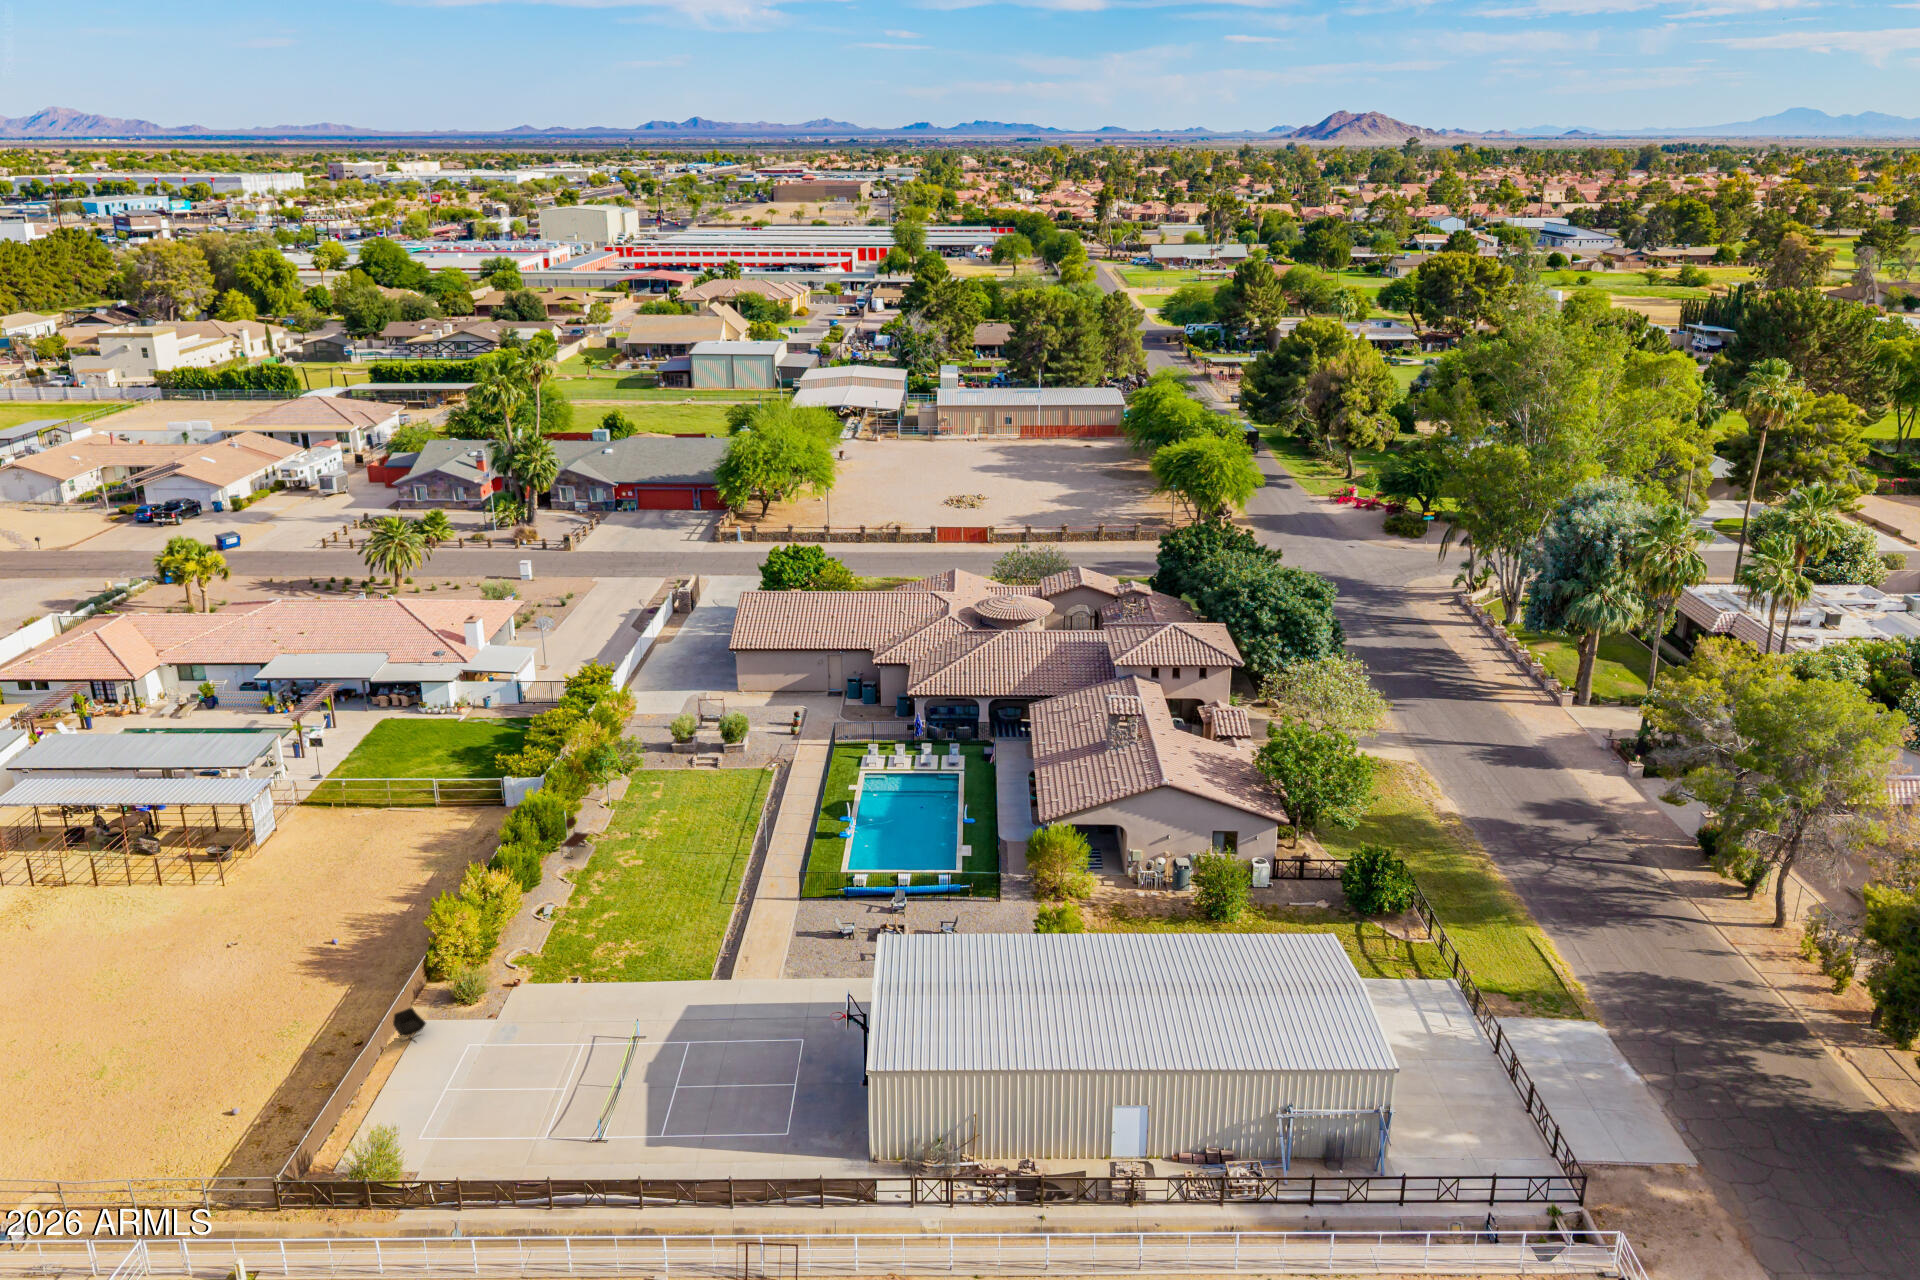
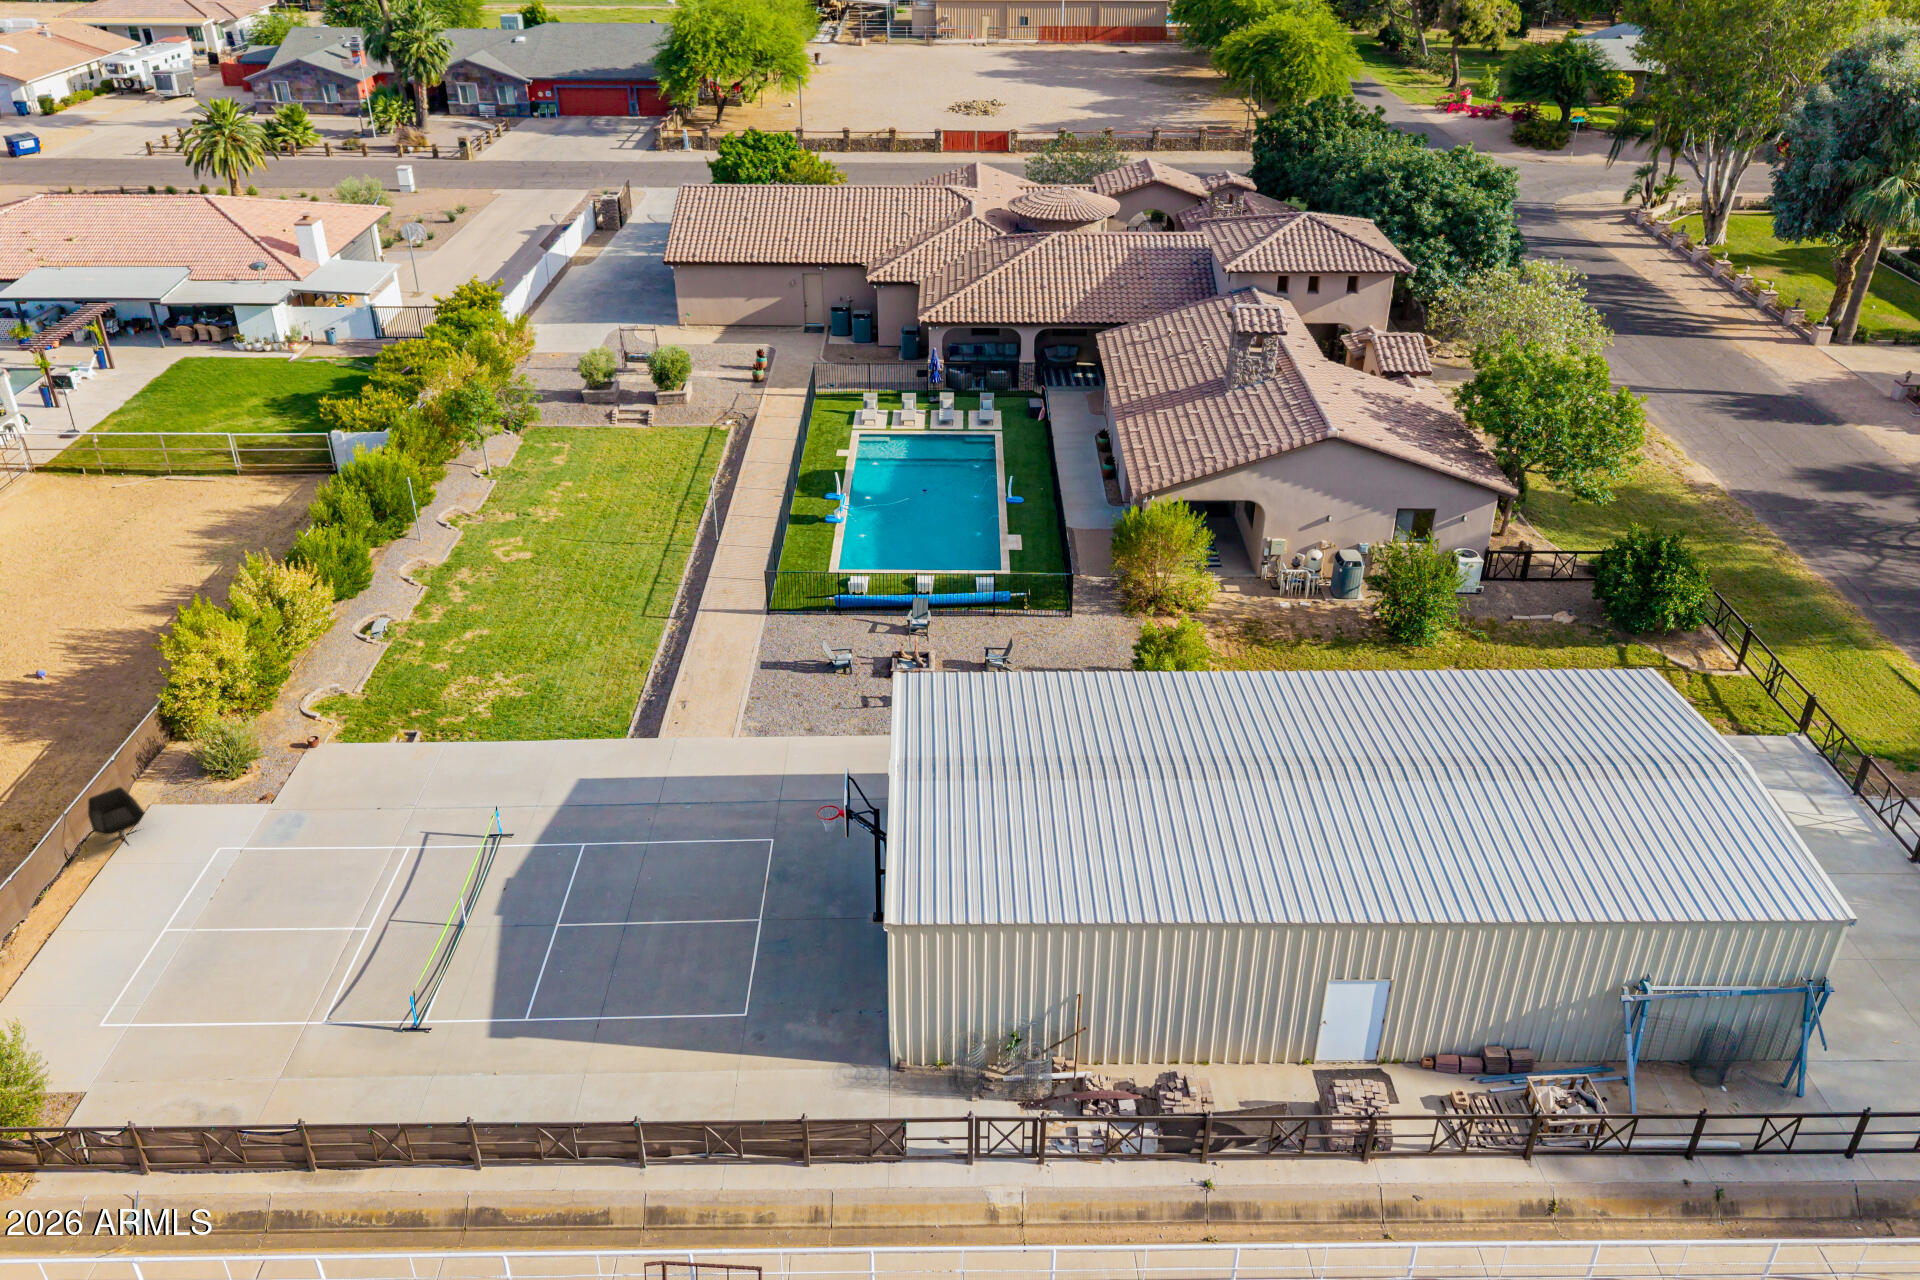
bench: present [561,816,589,858] -> none [400,487,453,551]

